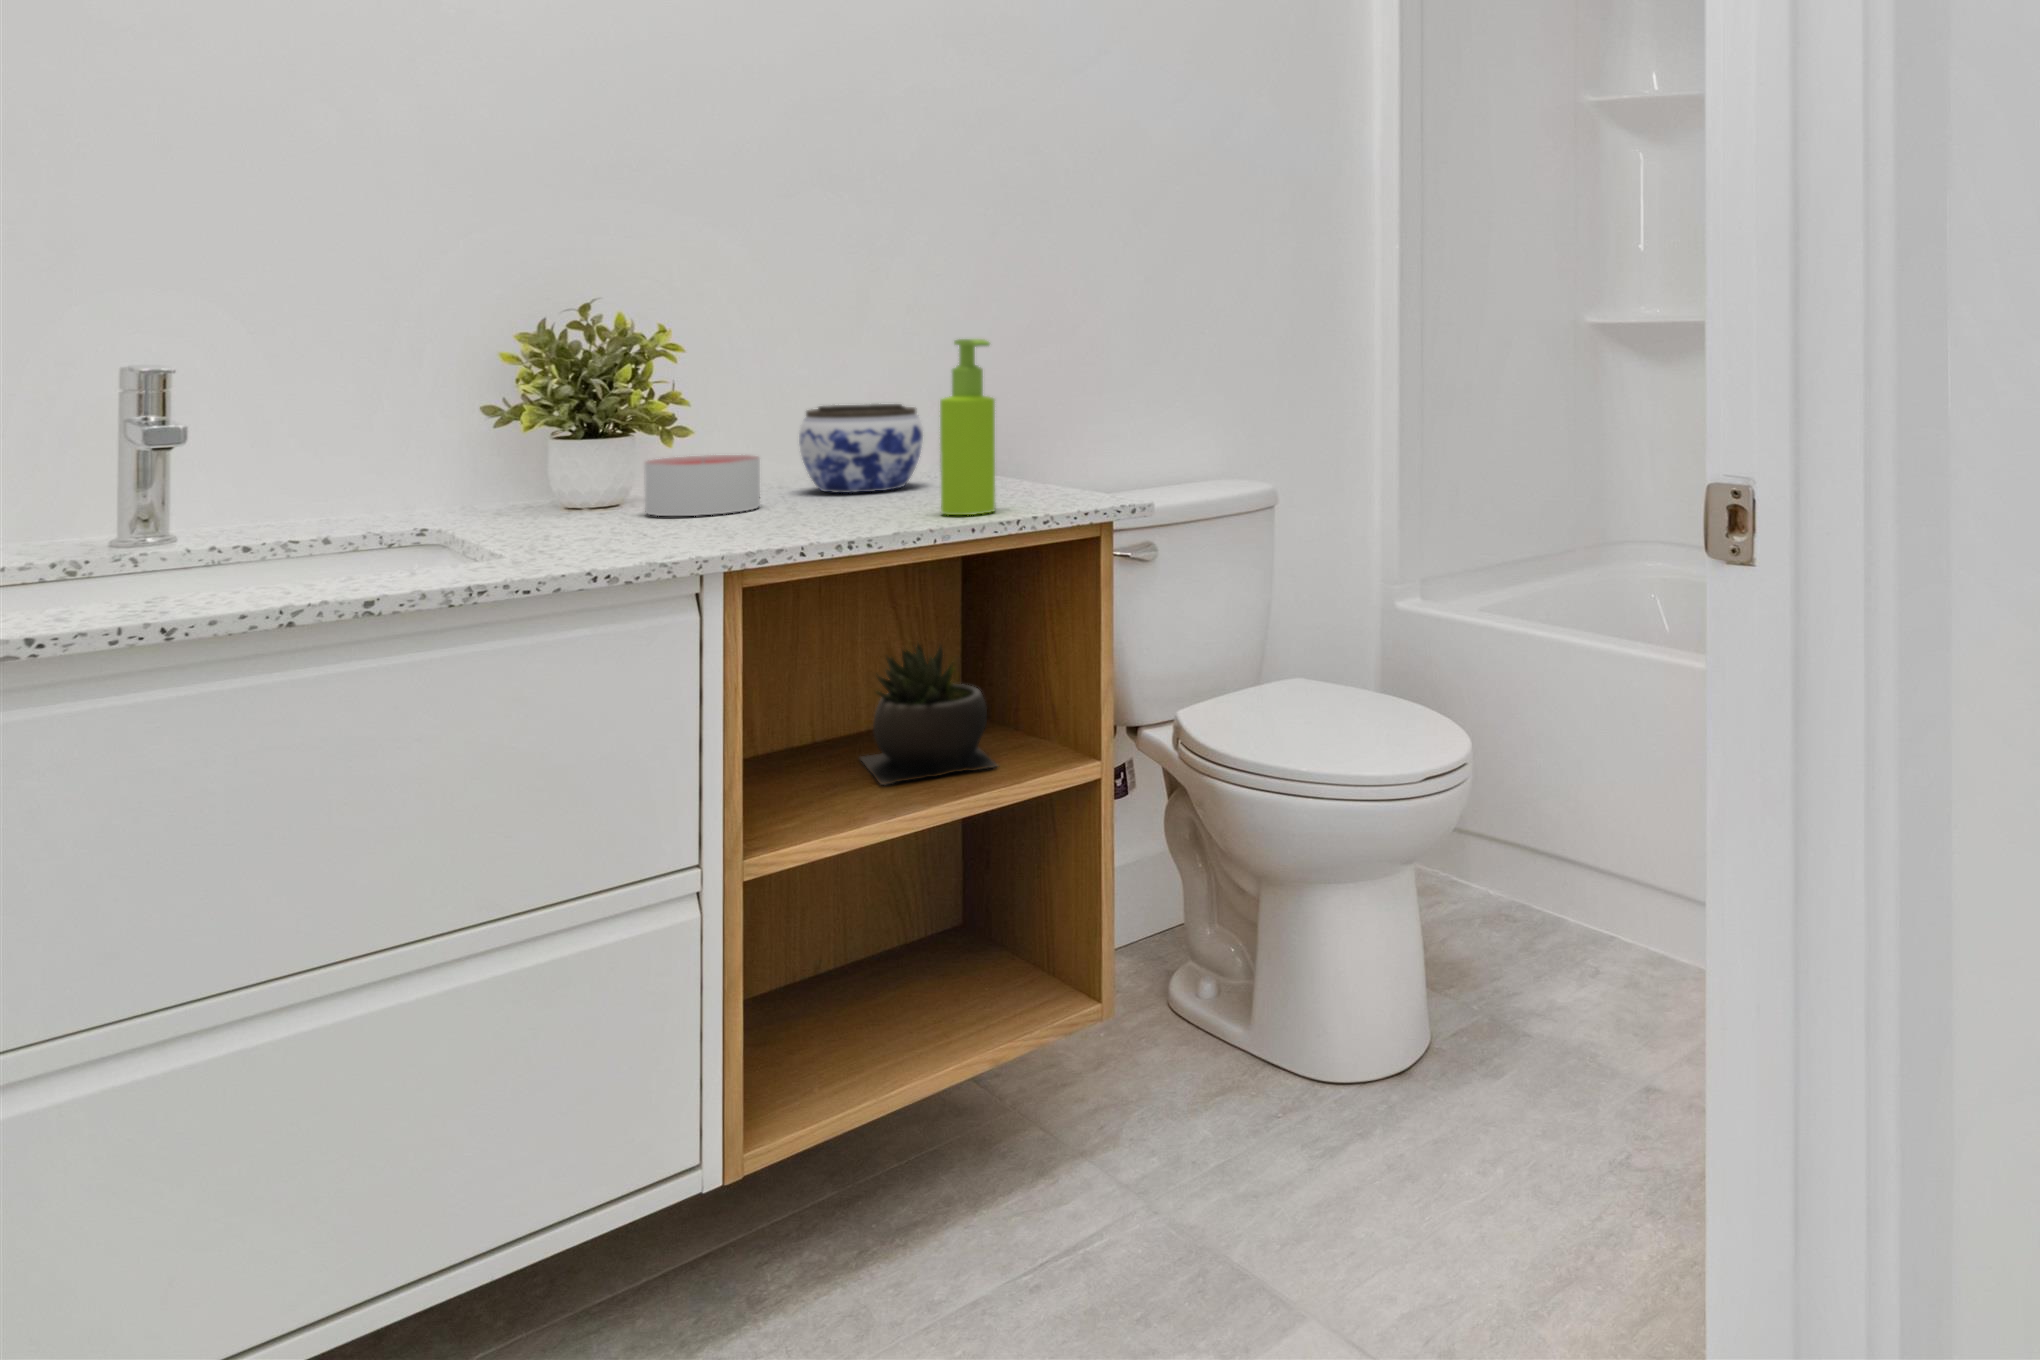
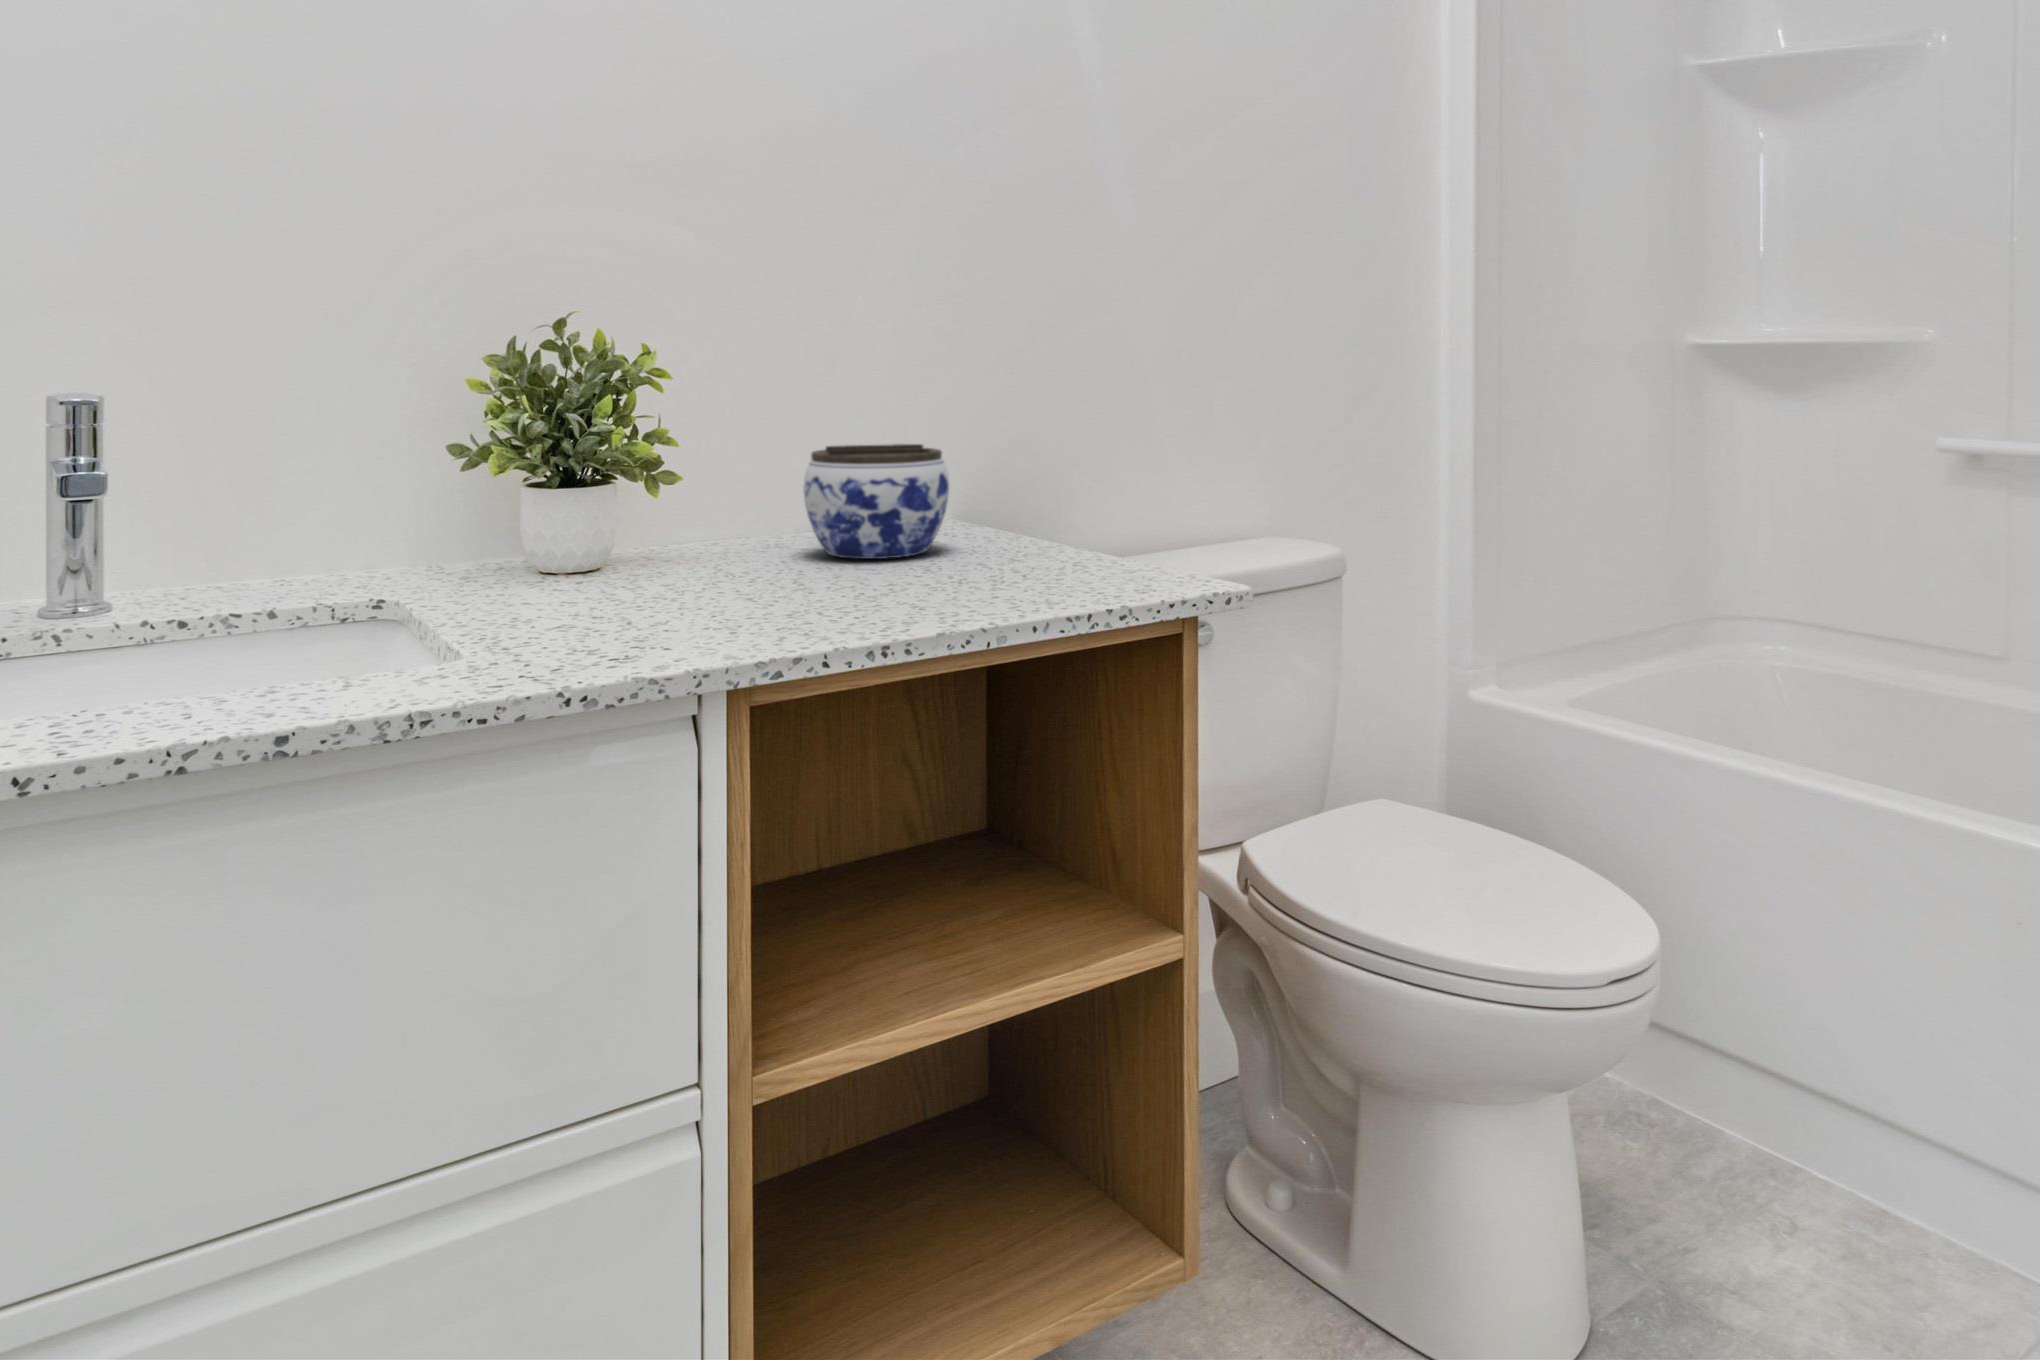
soap dispenser: present [940,339,995,515] -> none [991,364,1060,606]
candle: present [644,455,760,516] -> none [628,510,762,591]
succulent plant: present [860,644,997,785] -> none [876,762,1056,960]

